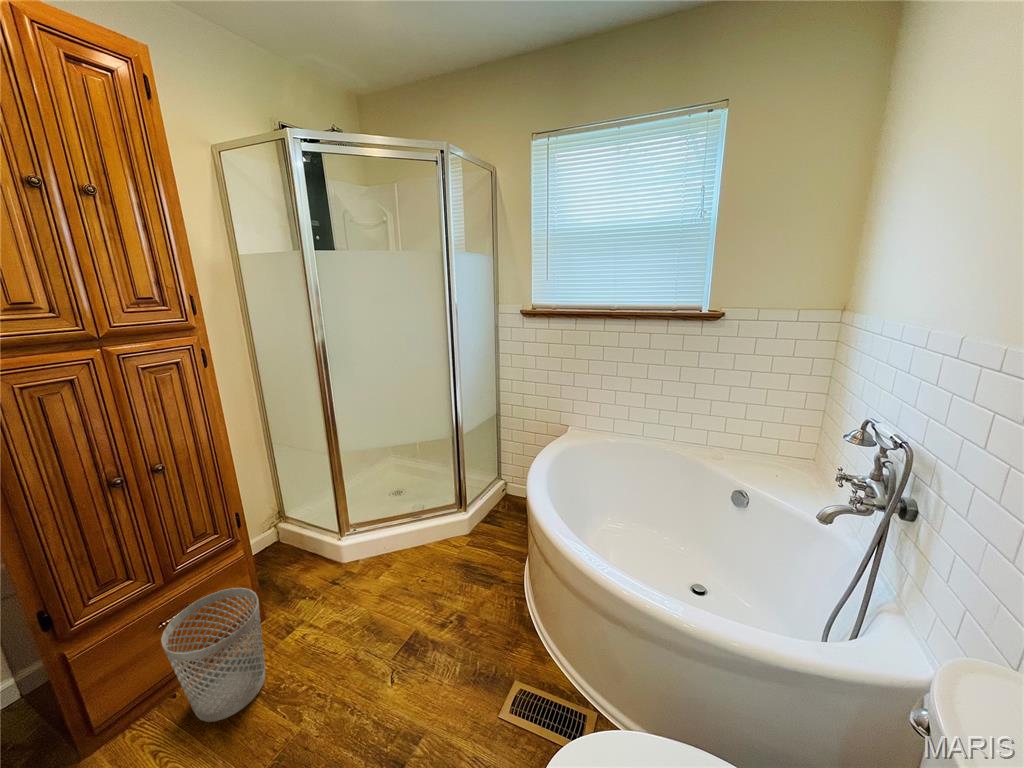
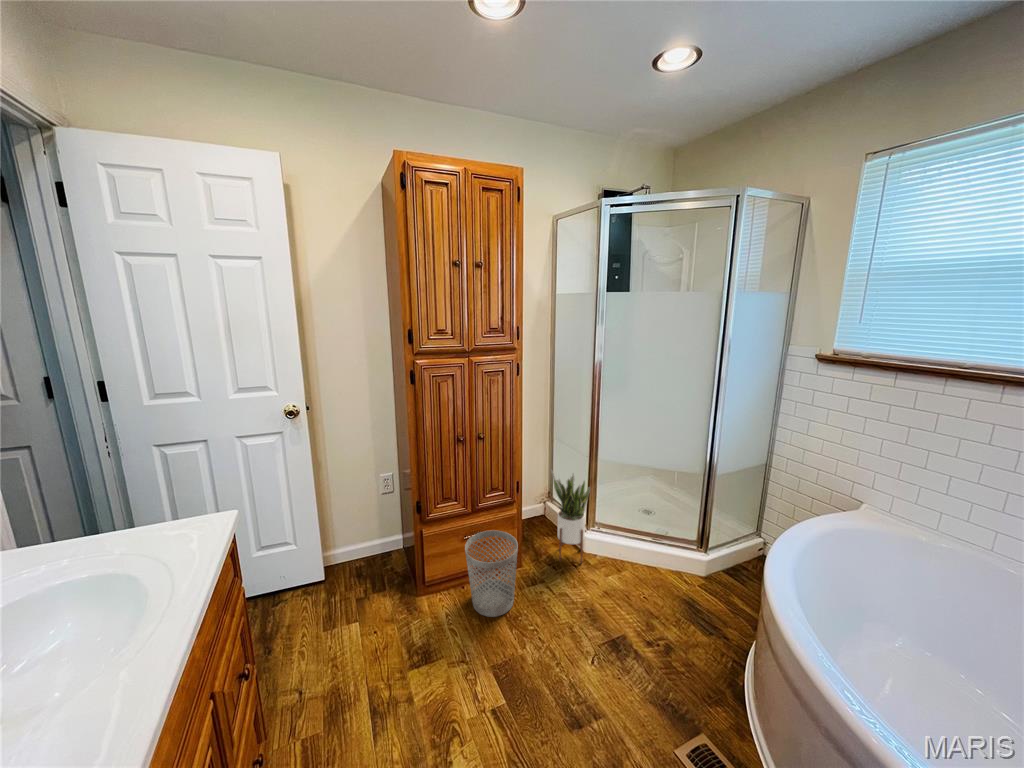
potted plant: none [283,477,346,588] -> present [551,470,590,563]

